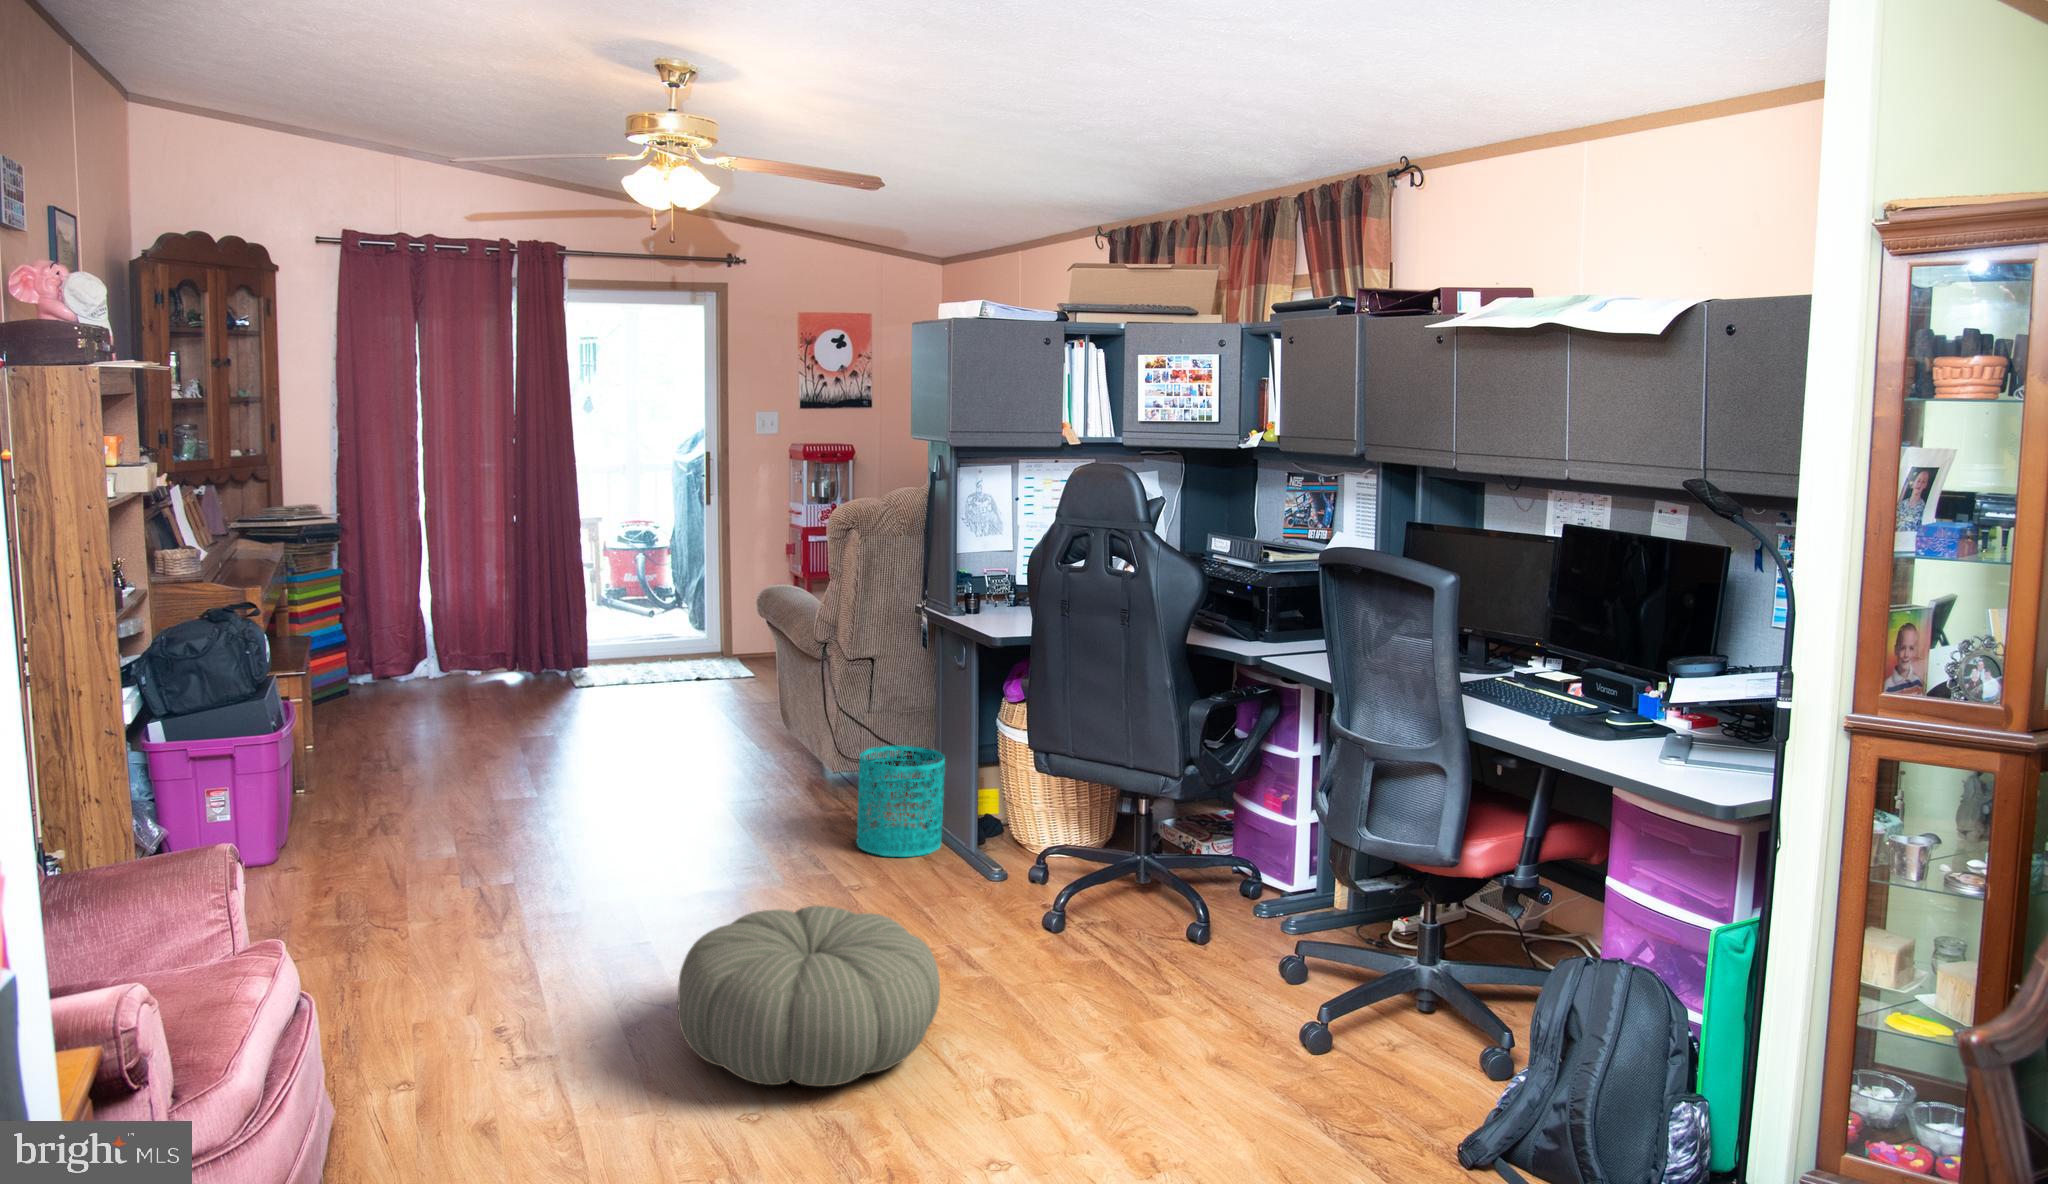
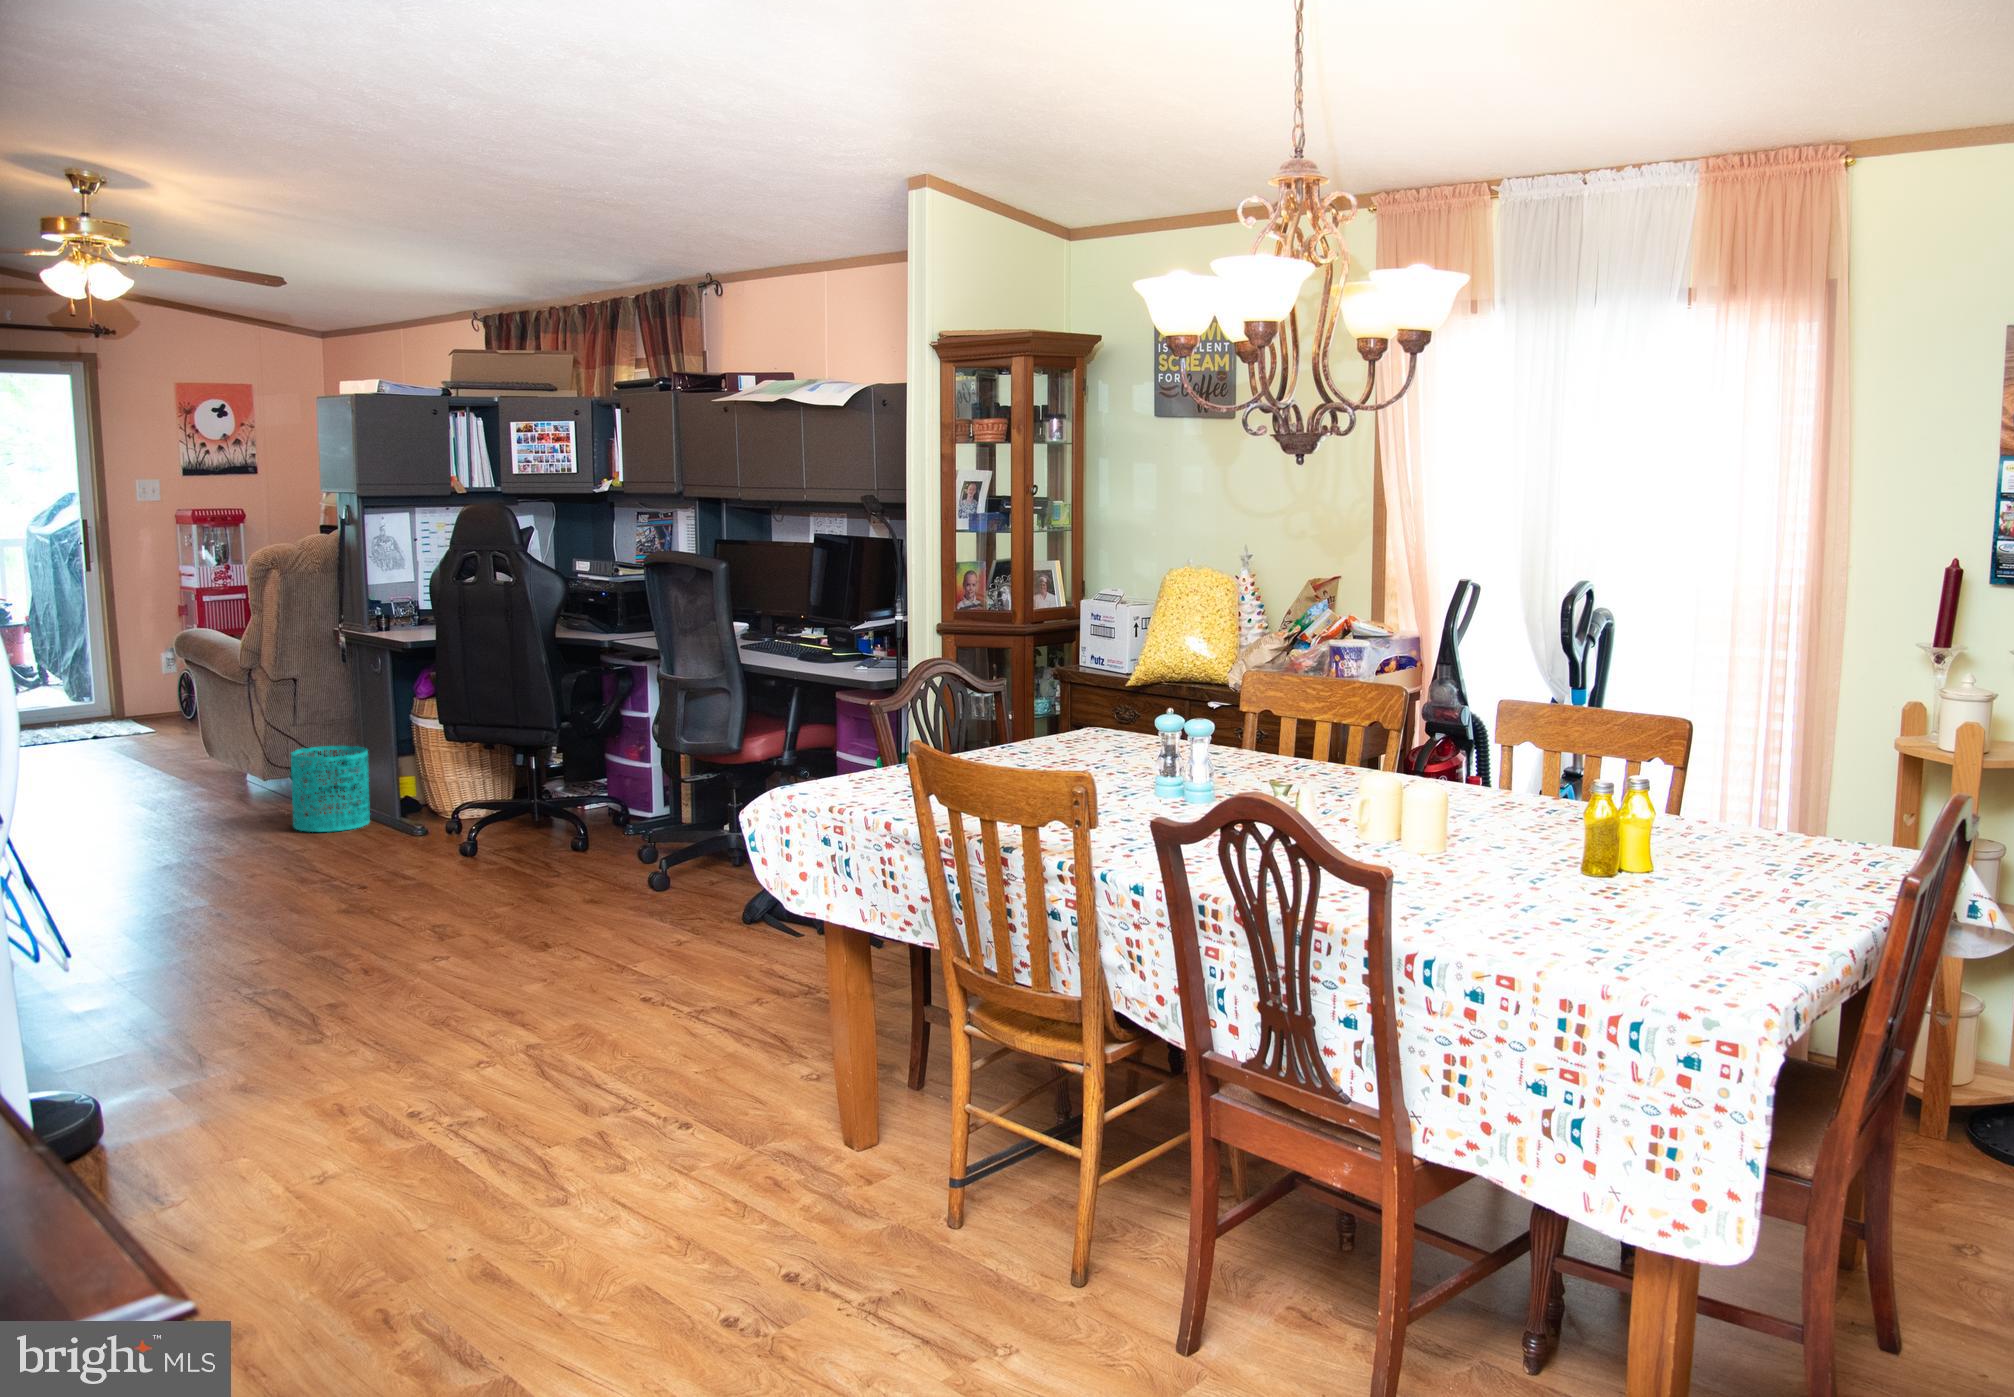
pouf: present [678,906,940,1086] -> none [167,836,381,948]

